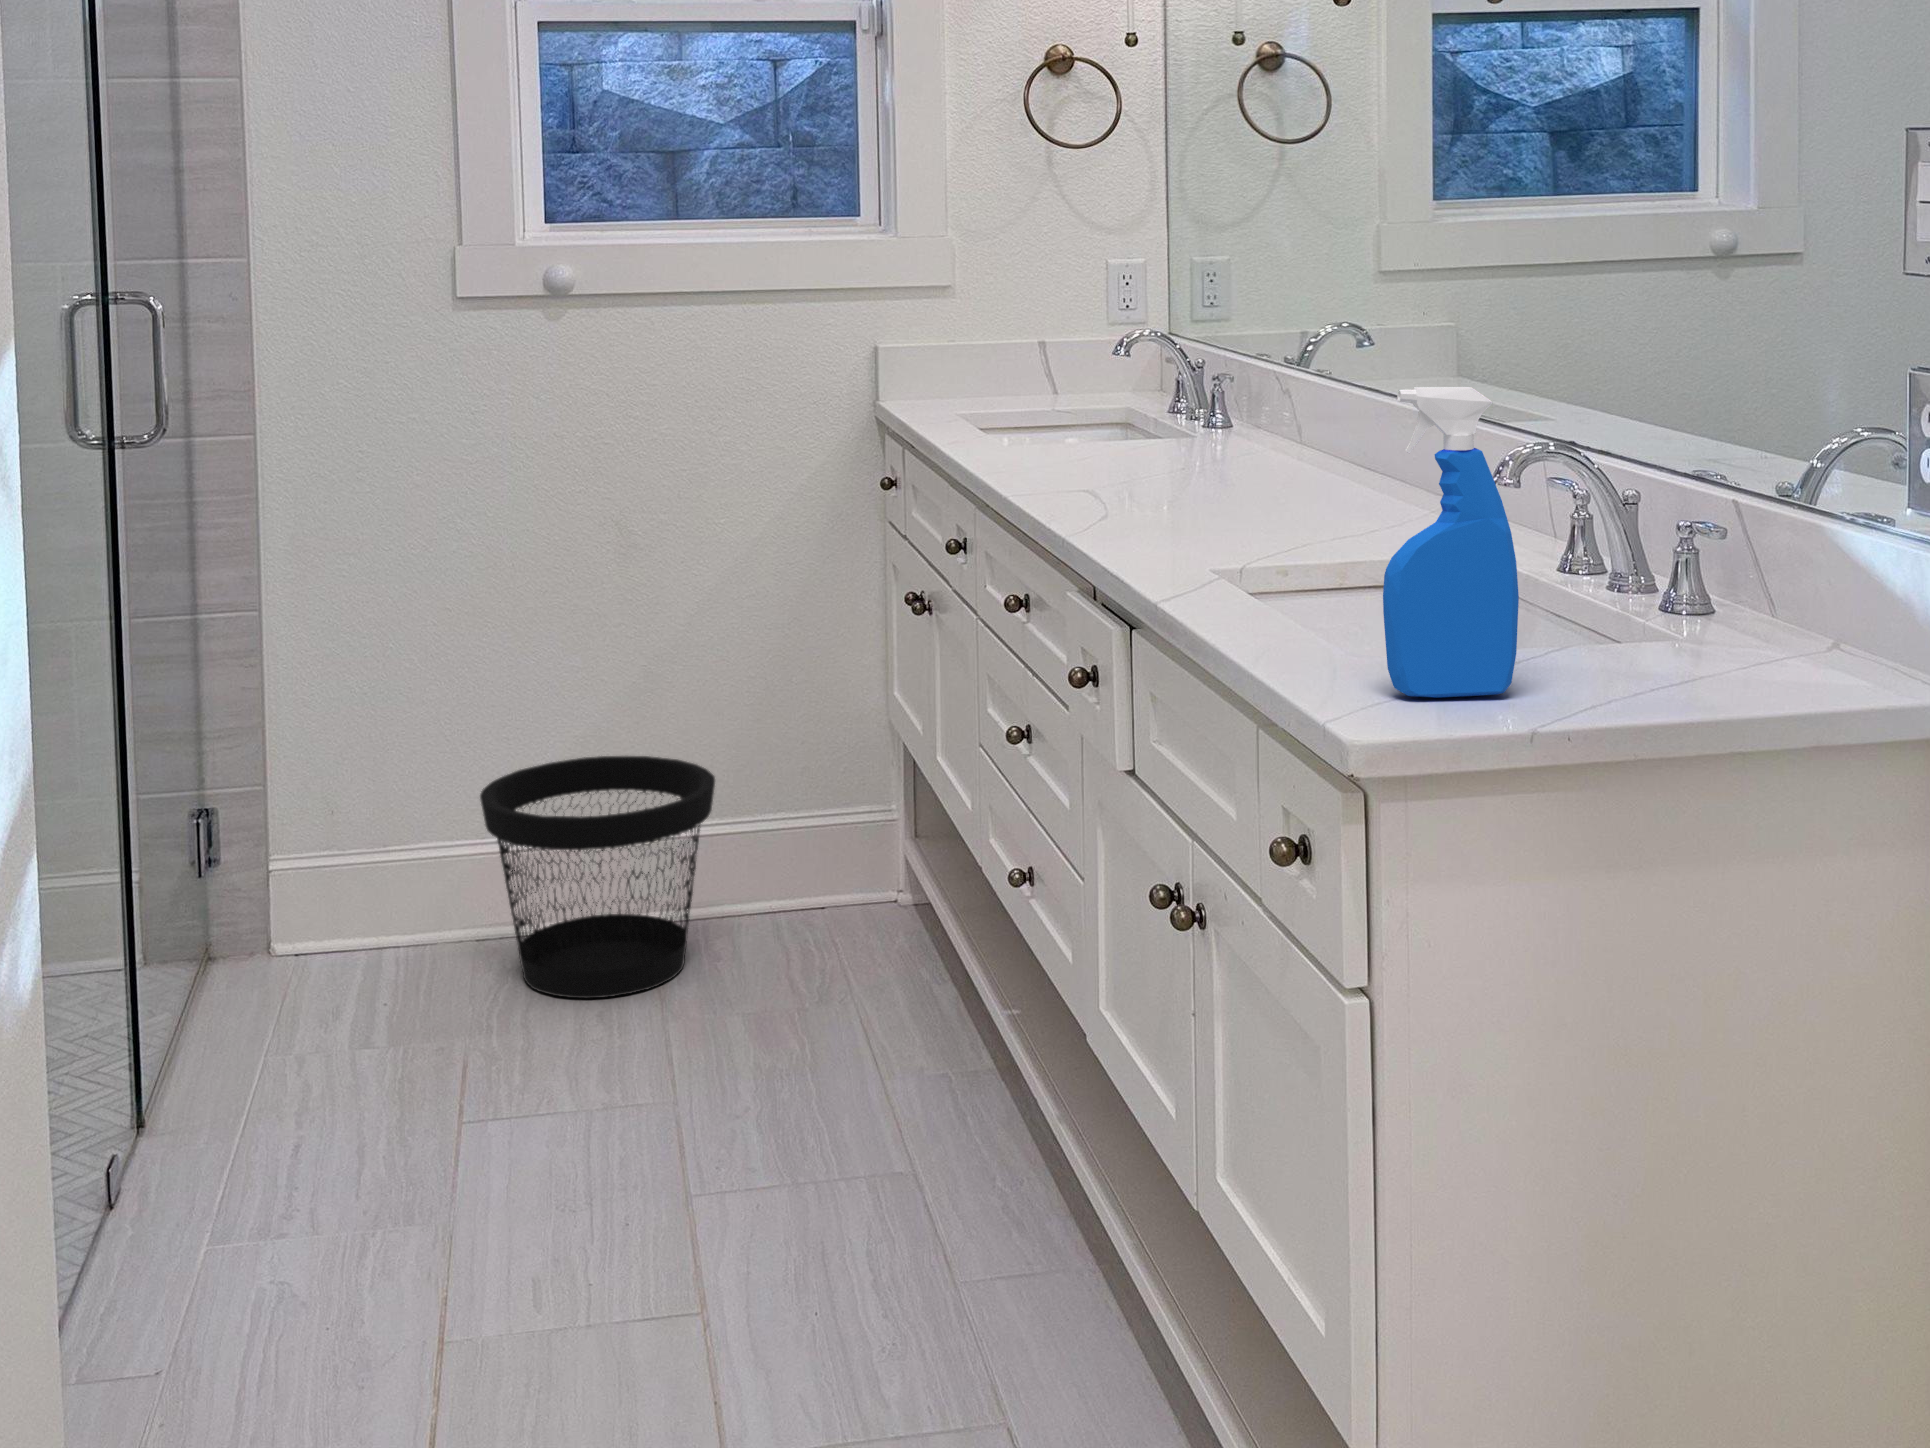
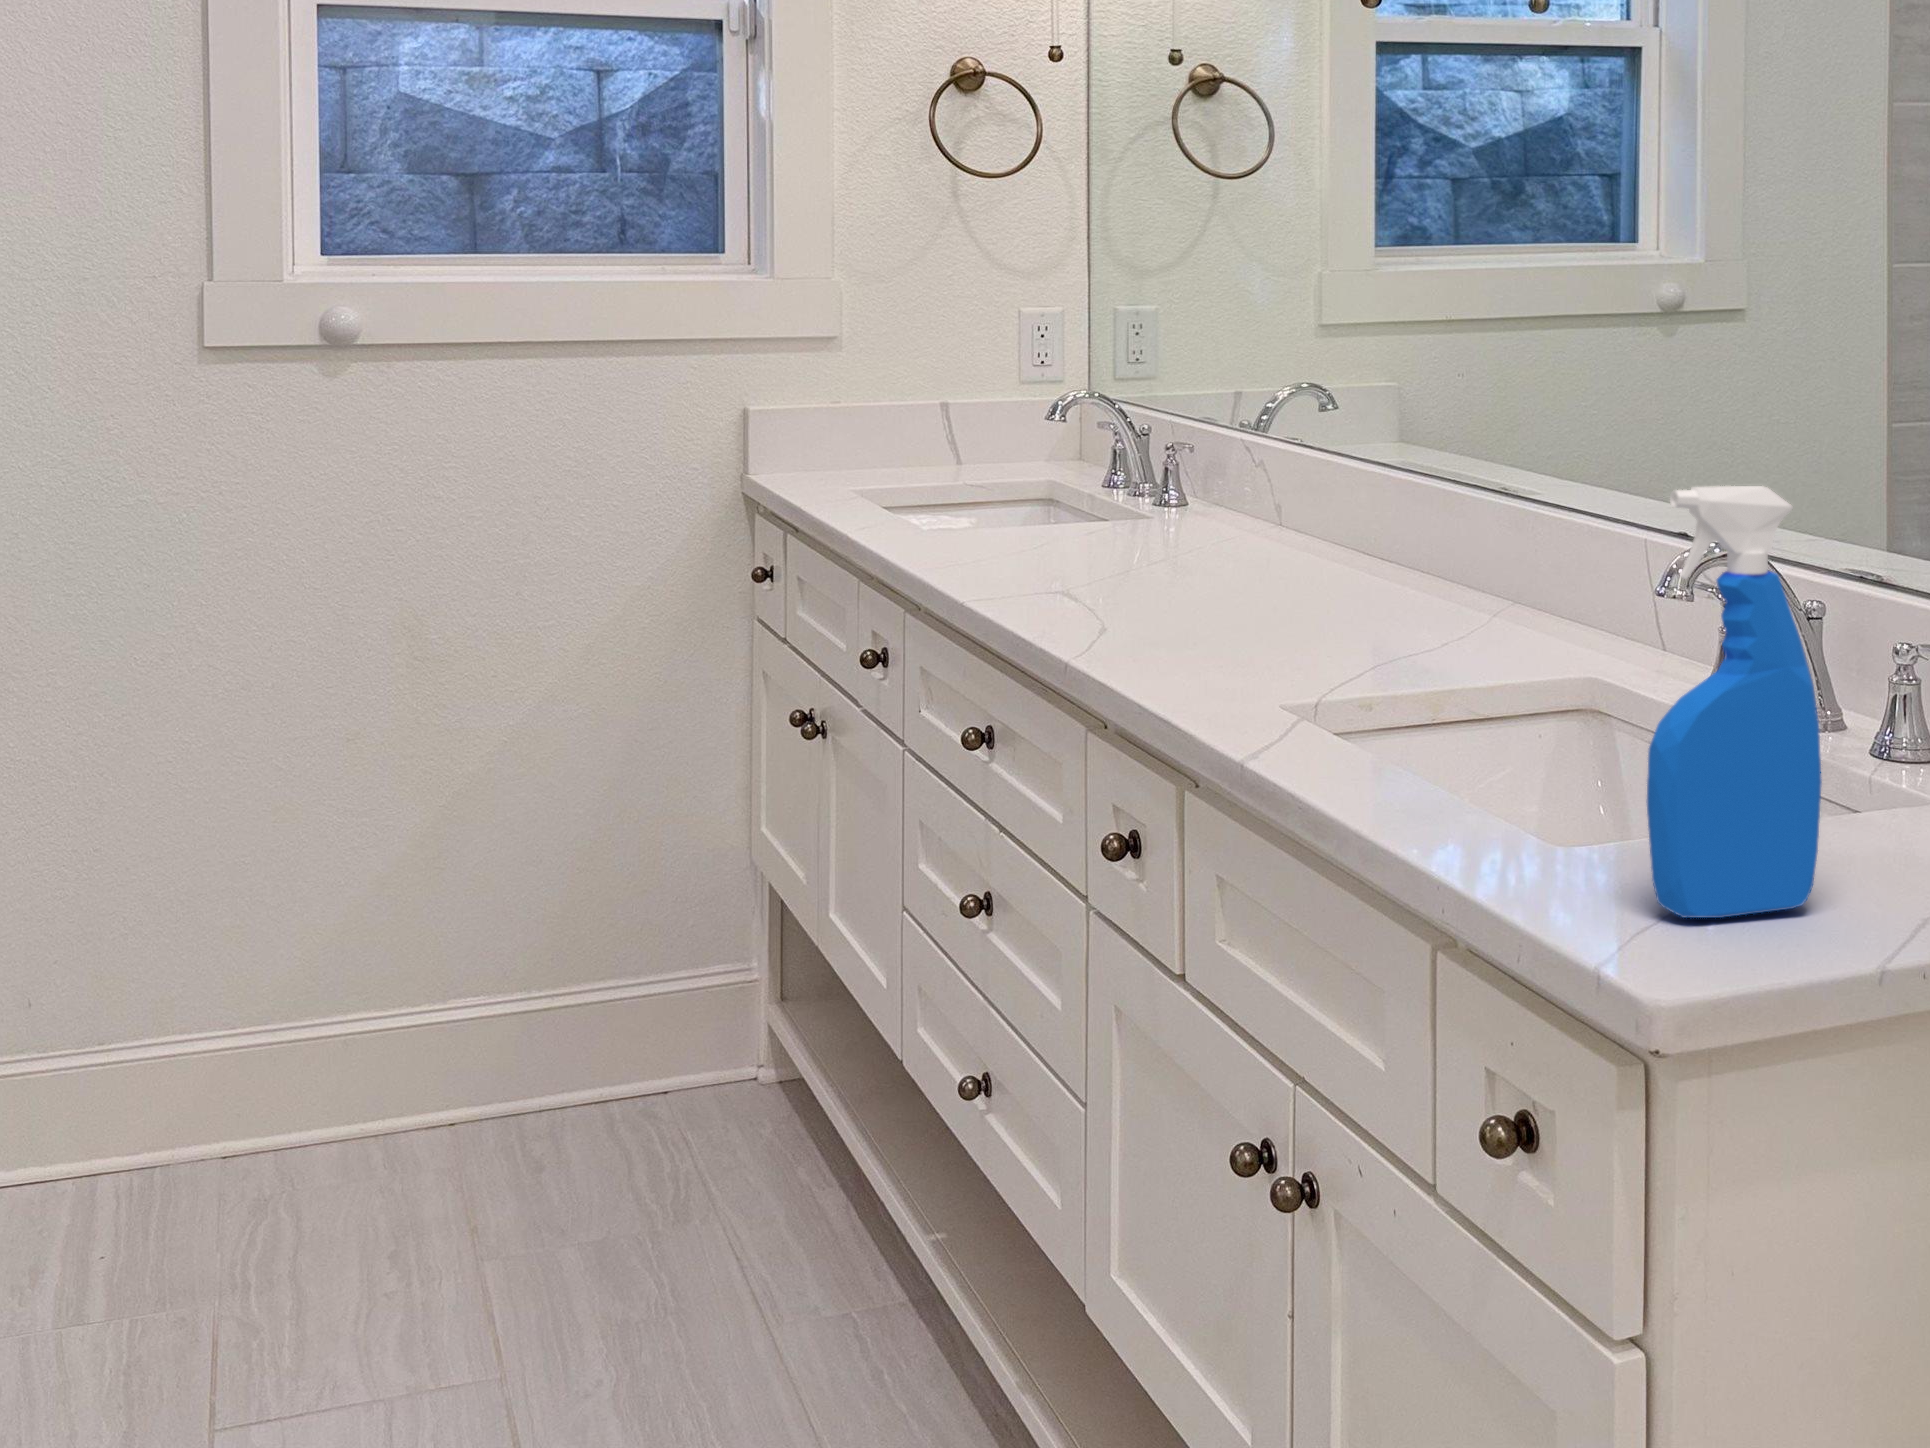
wastebasket: present [480,756,715,998] -> none [240,908,548,1228]

